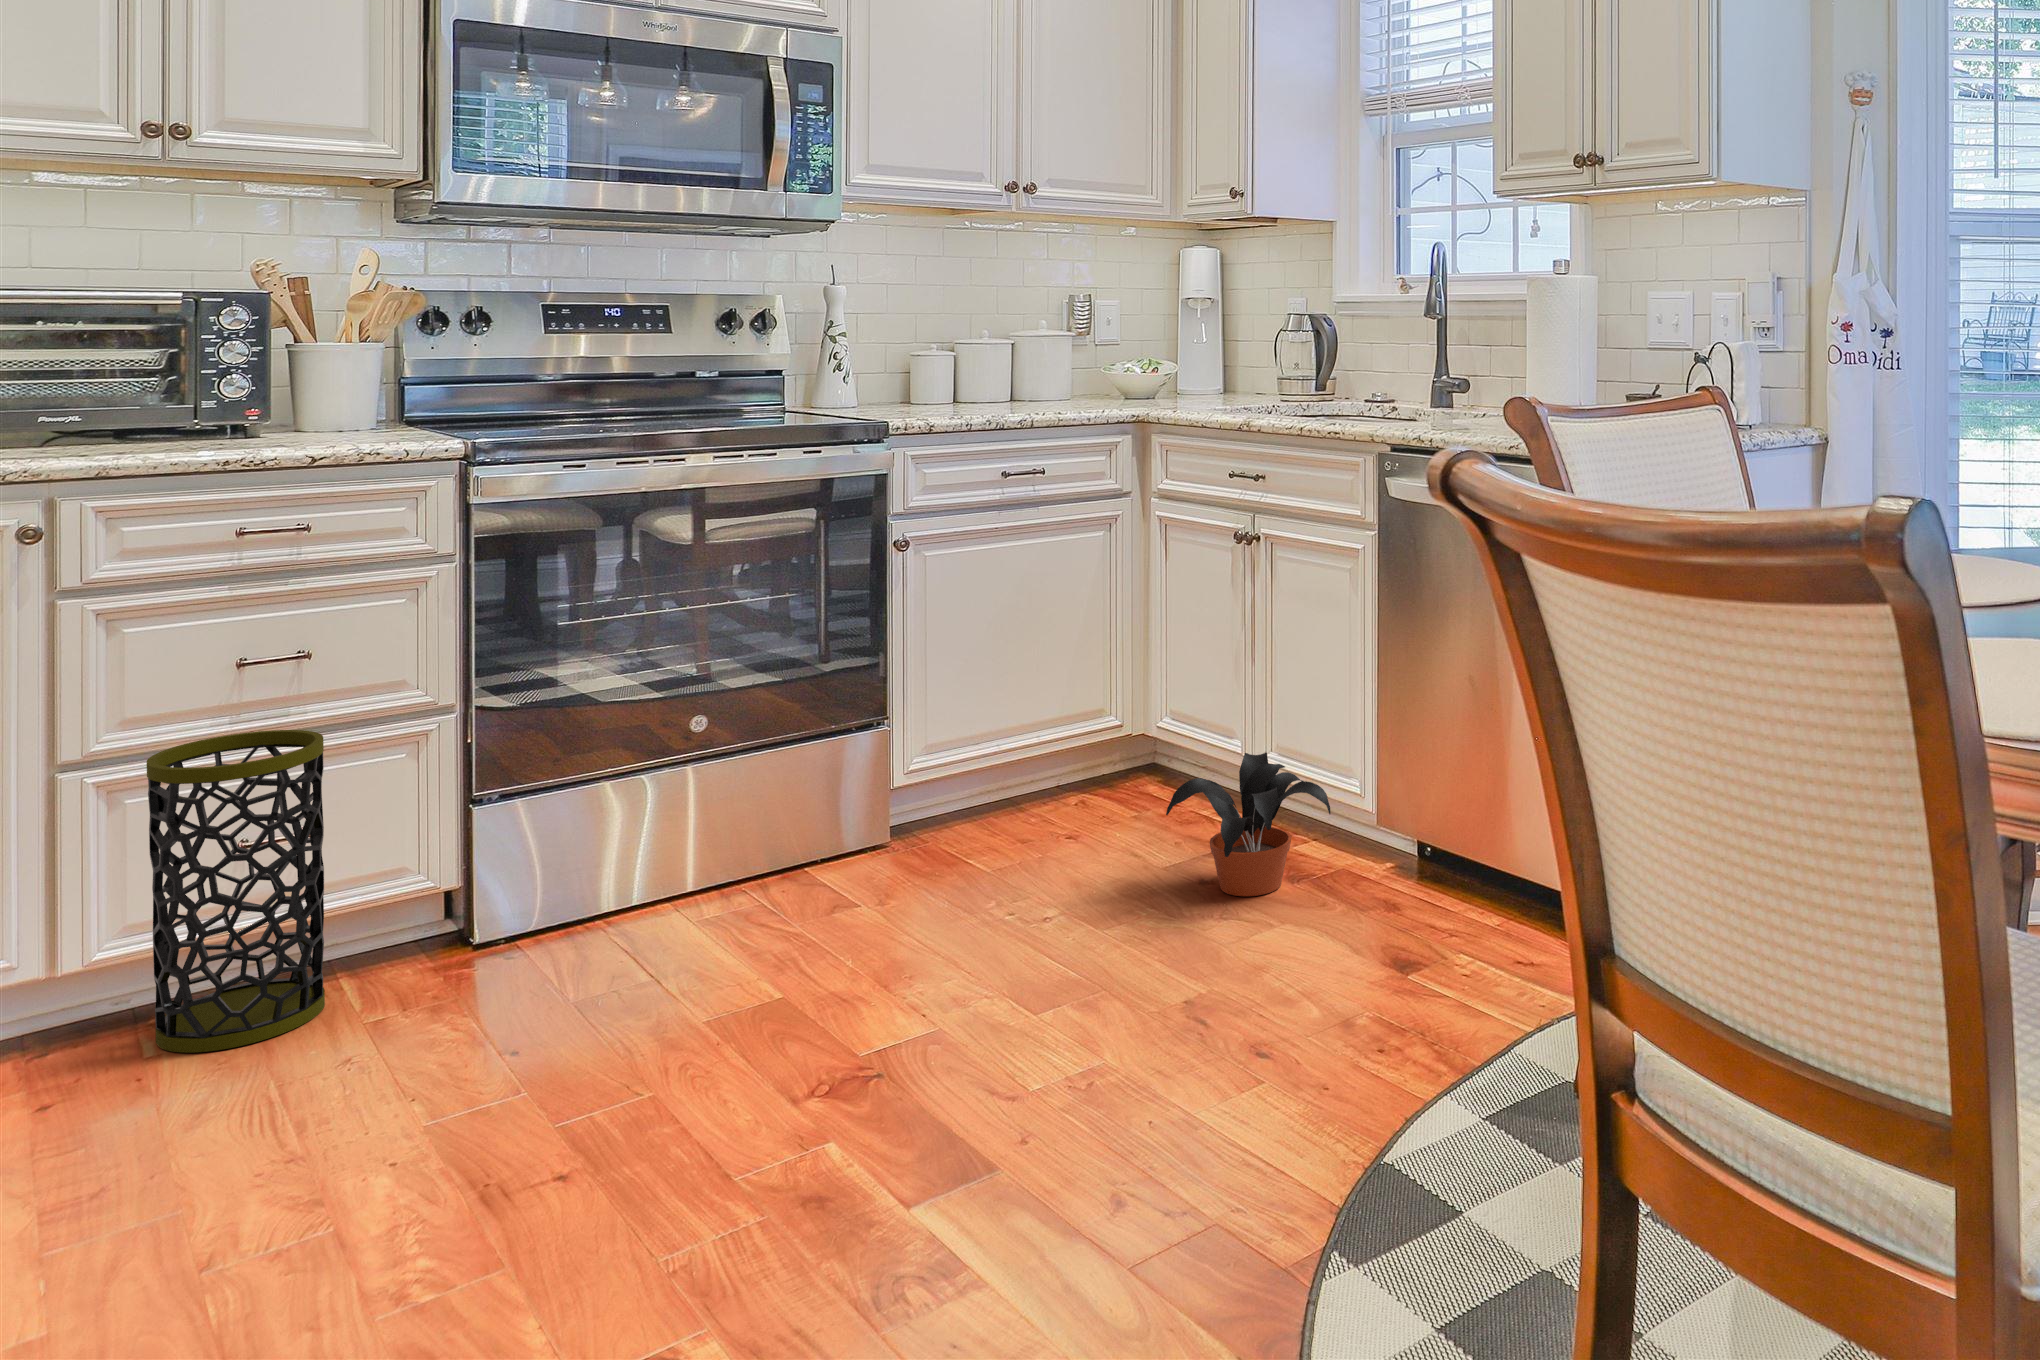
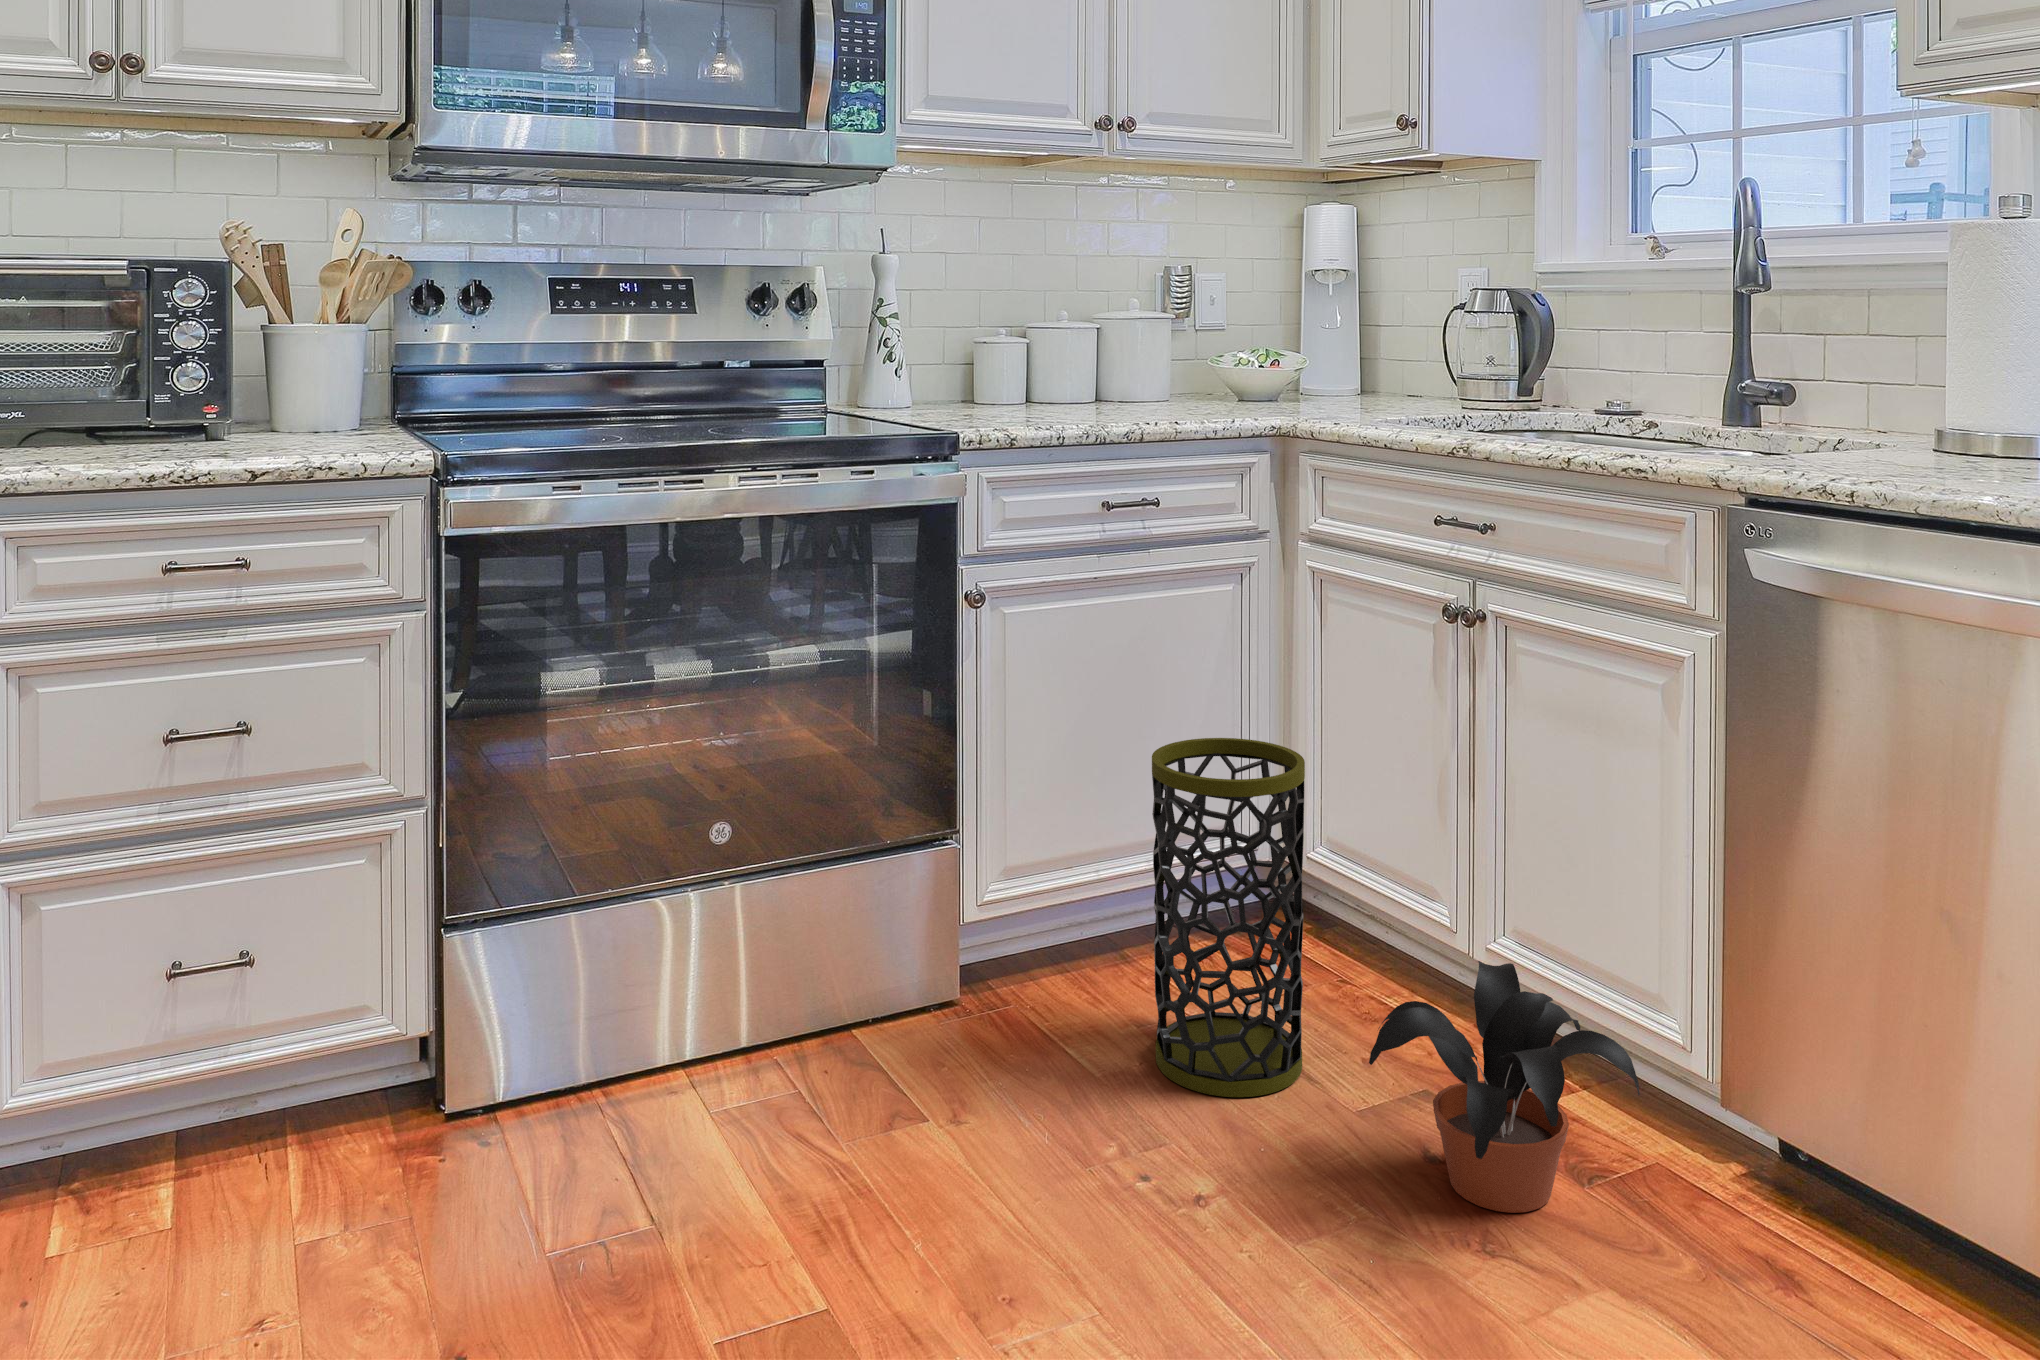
trash can: present [147,730,325,1053] -> present [1152,738,1305,1097]

